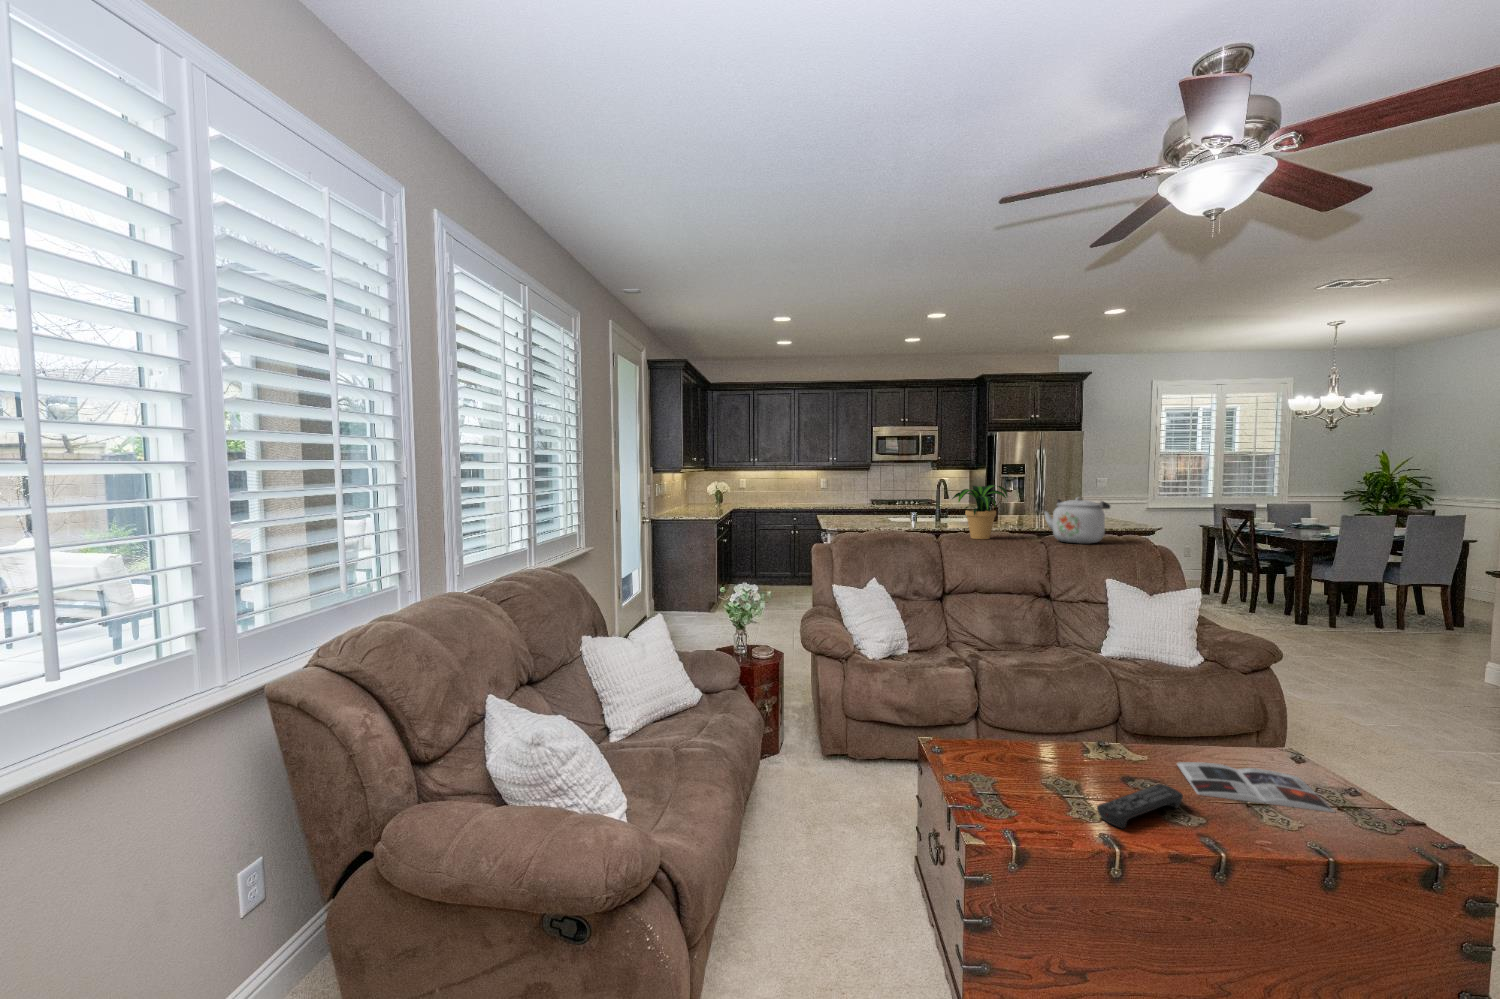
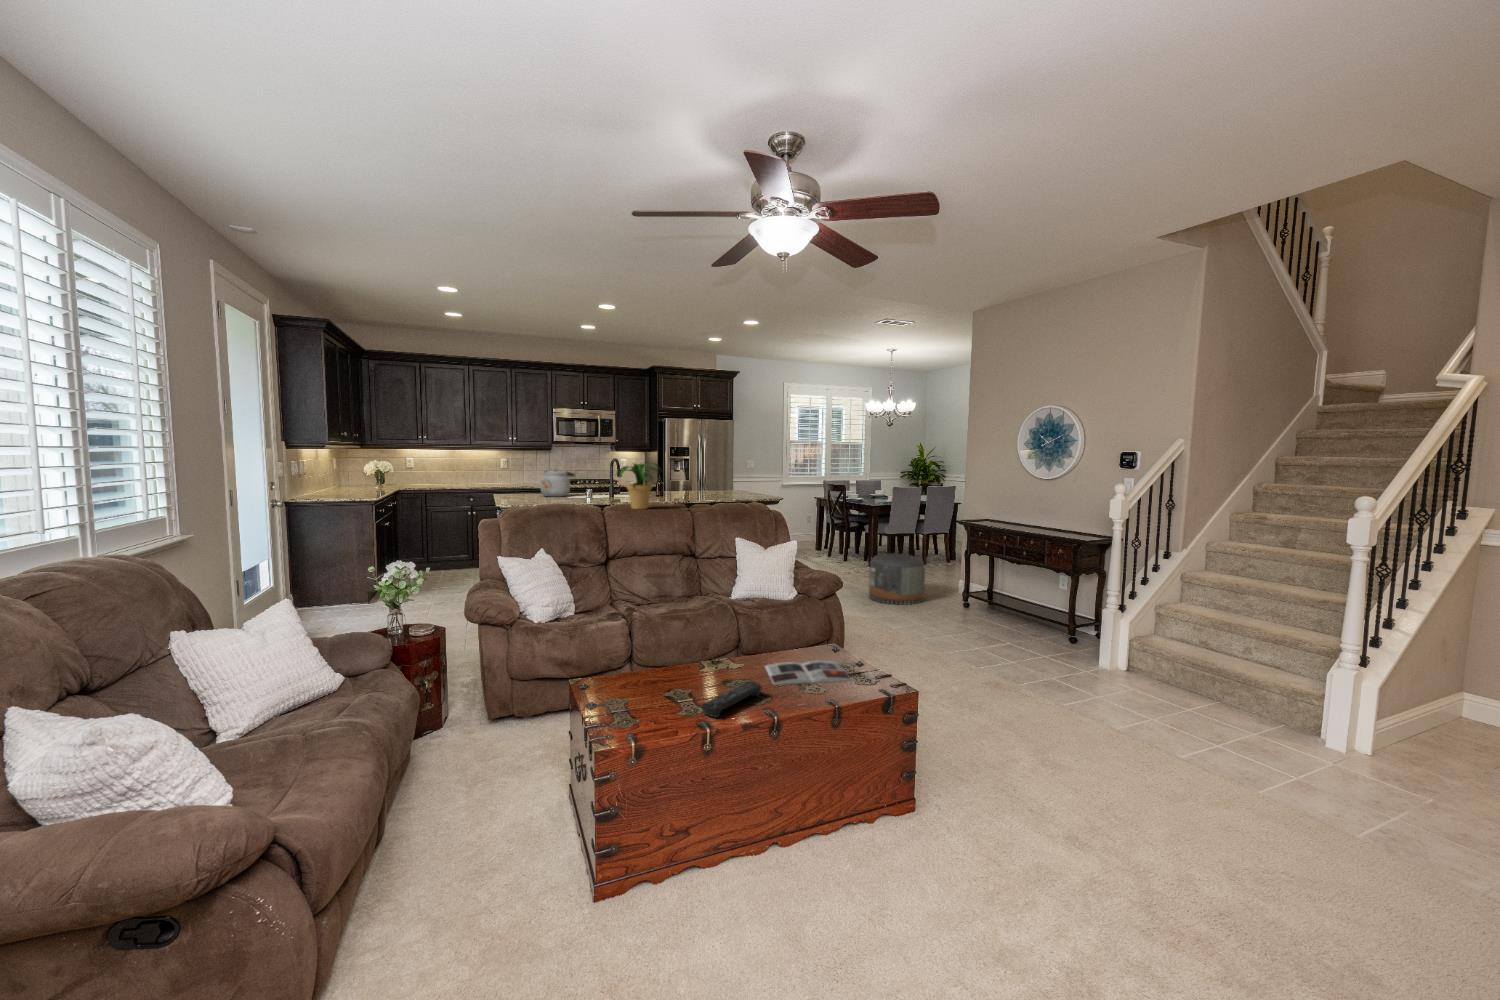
kettle: present [1045,497,1110,544] -> present [538,469,574,497]
pouf: none [1307,613,1415,692] -> present [869,553,925,605]

